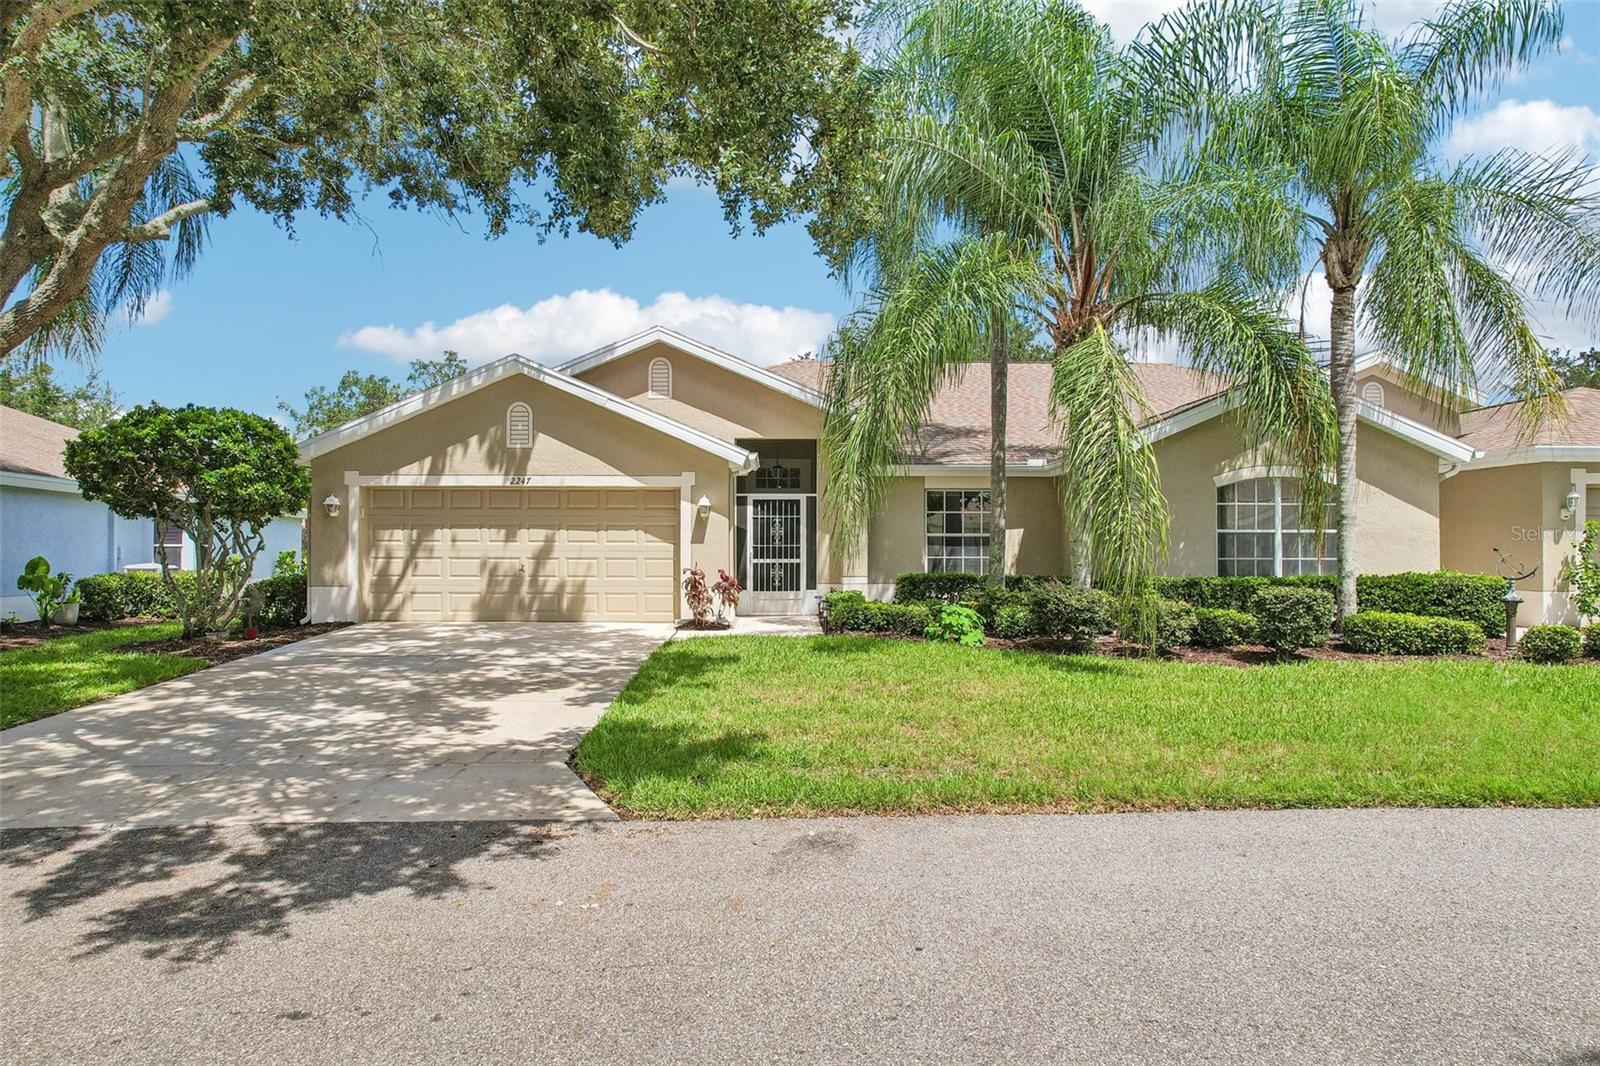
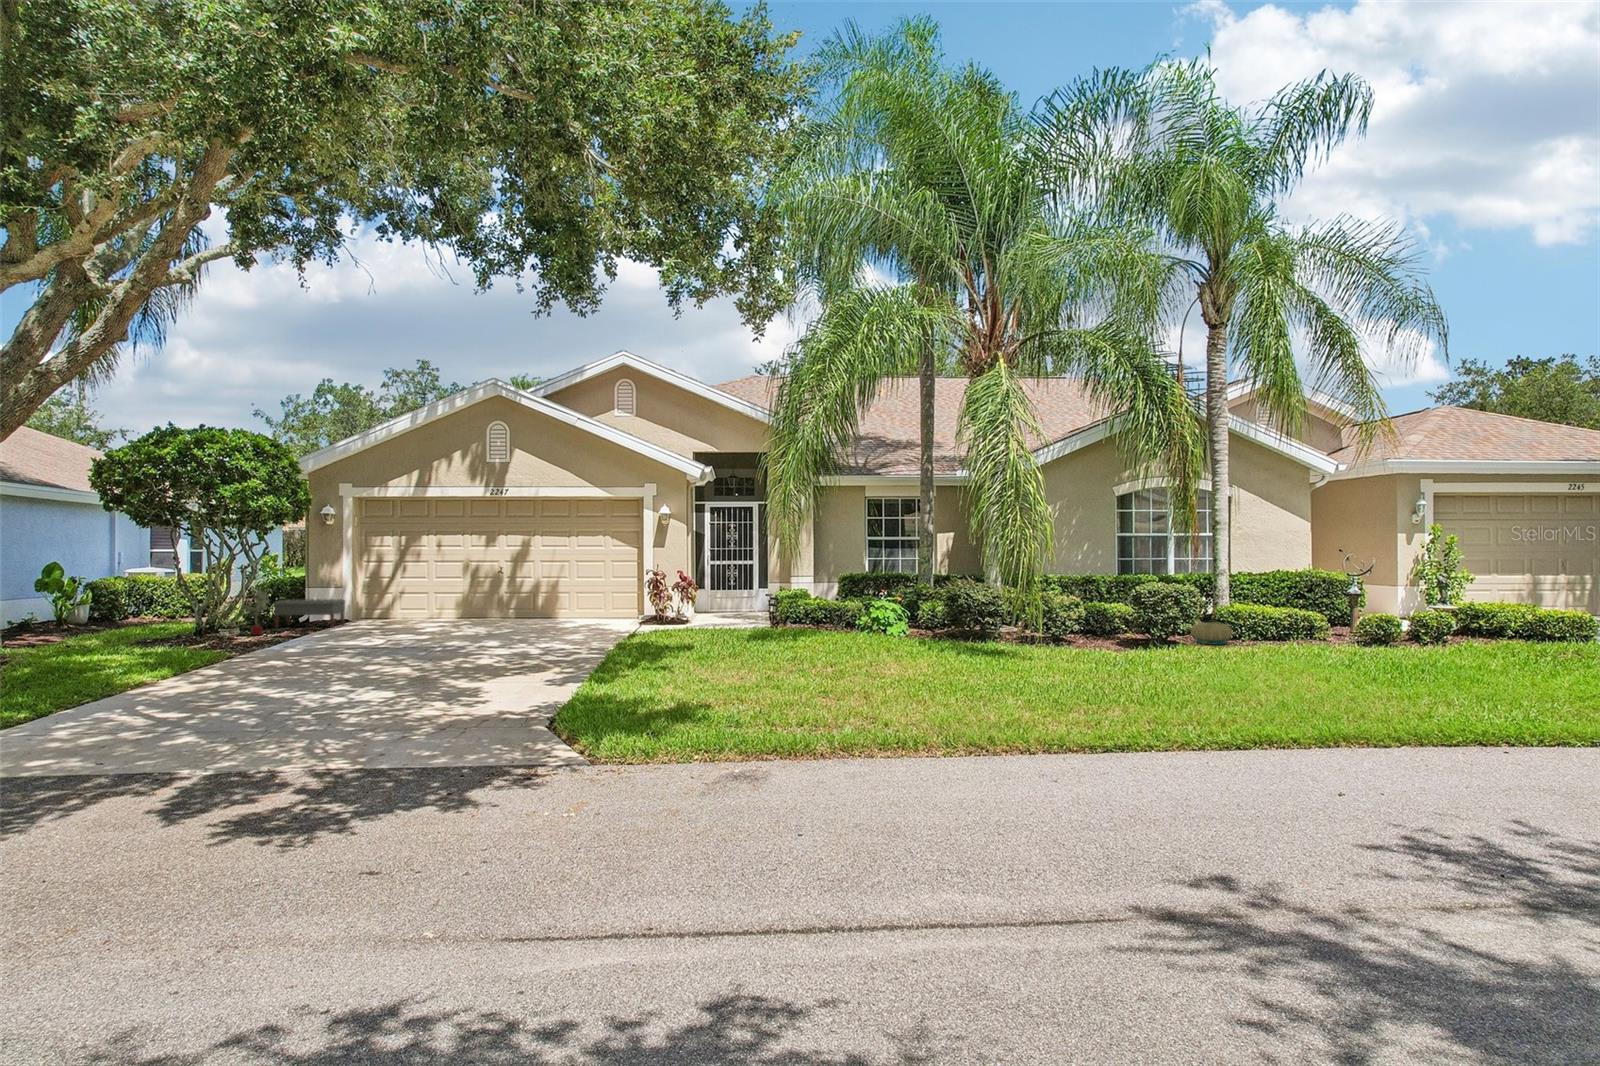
bench: none [271,599,351,631] -> present [273,599,345,628]
basket: none [1323,633,1376,660] -> present [1191,622,1233,645]

